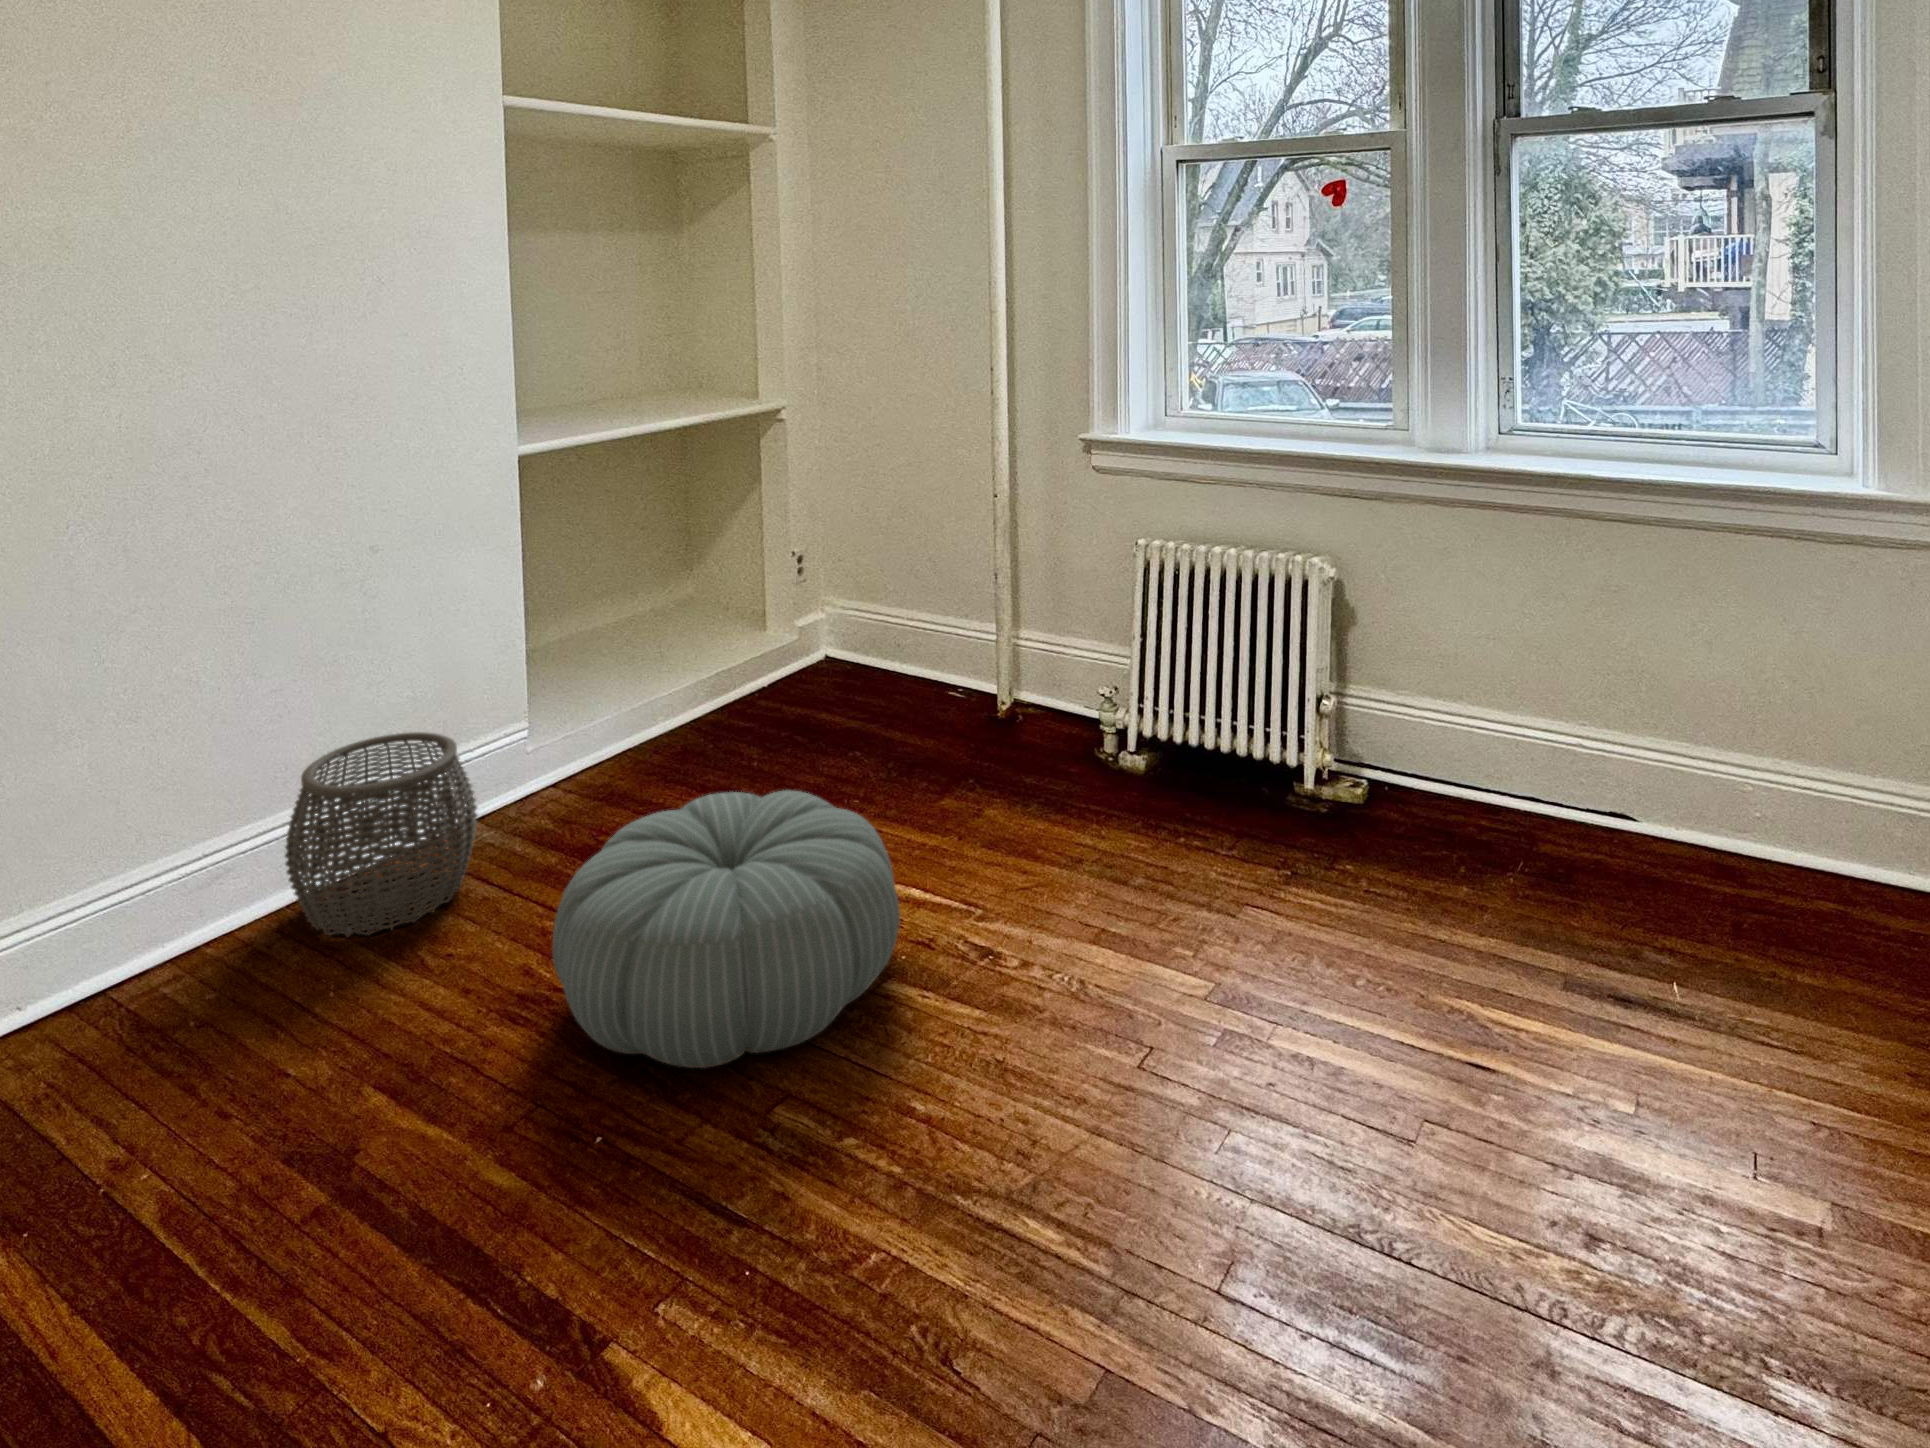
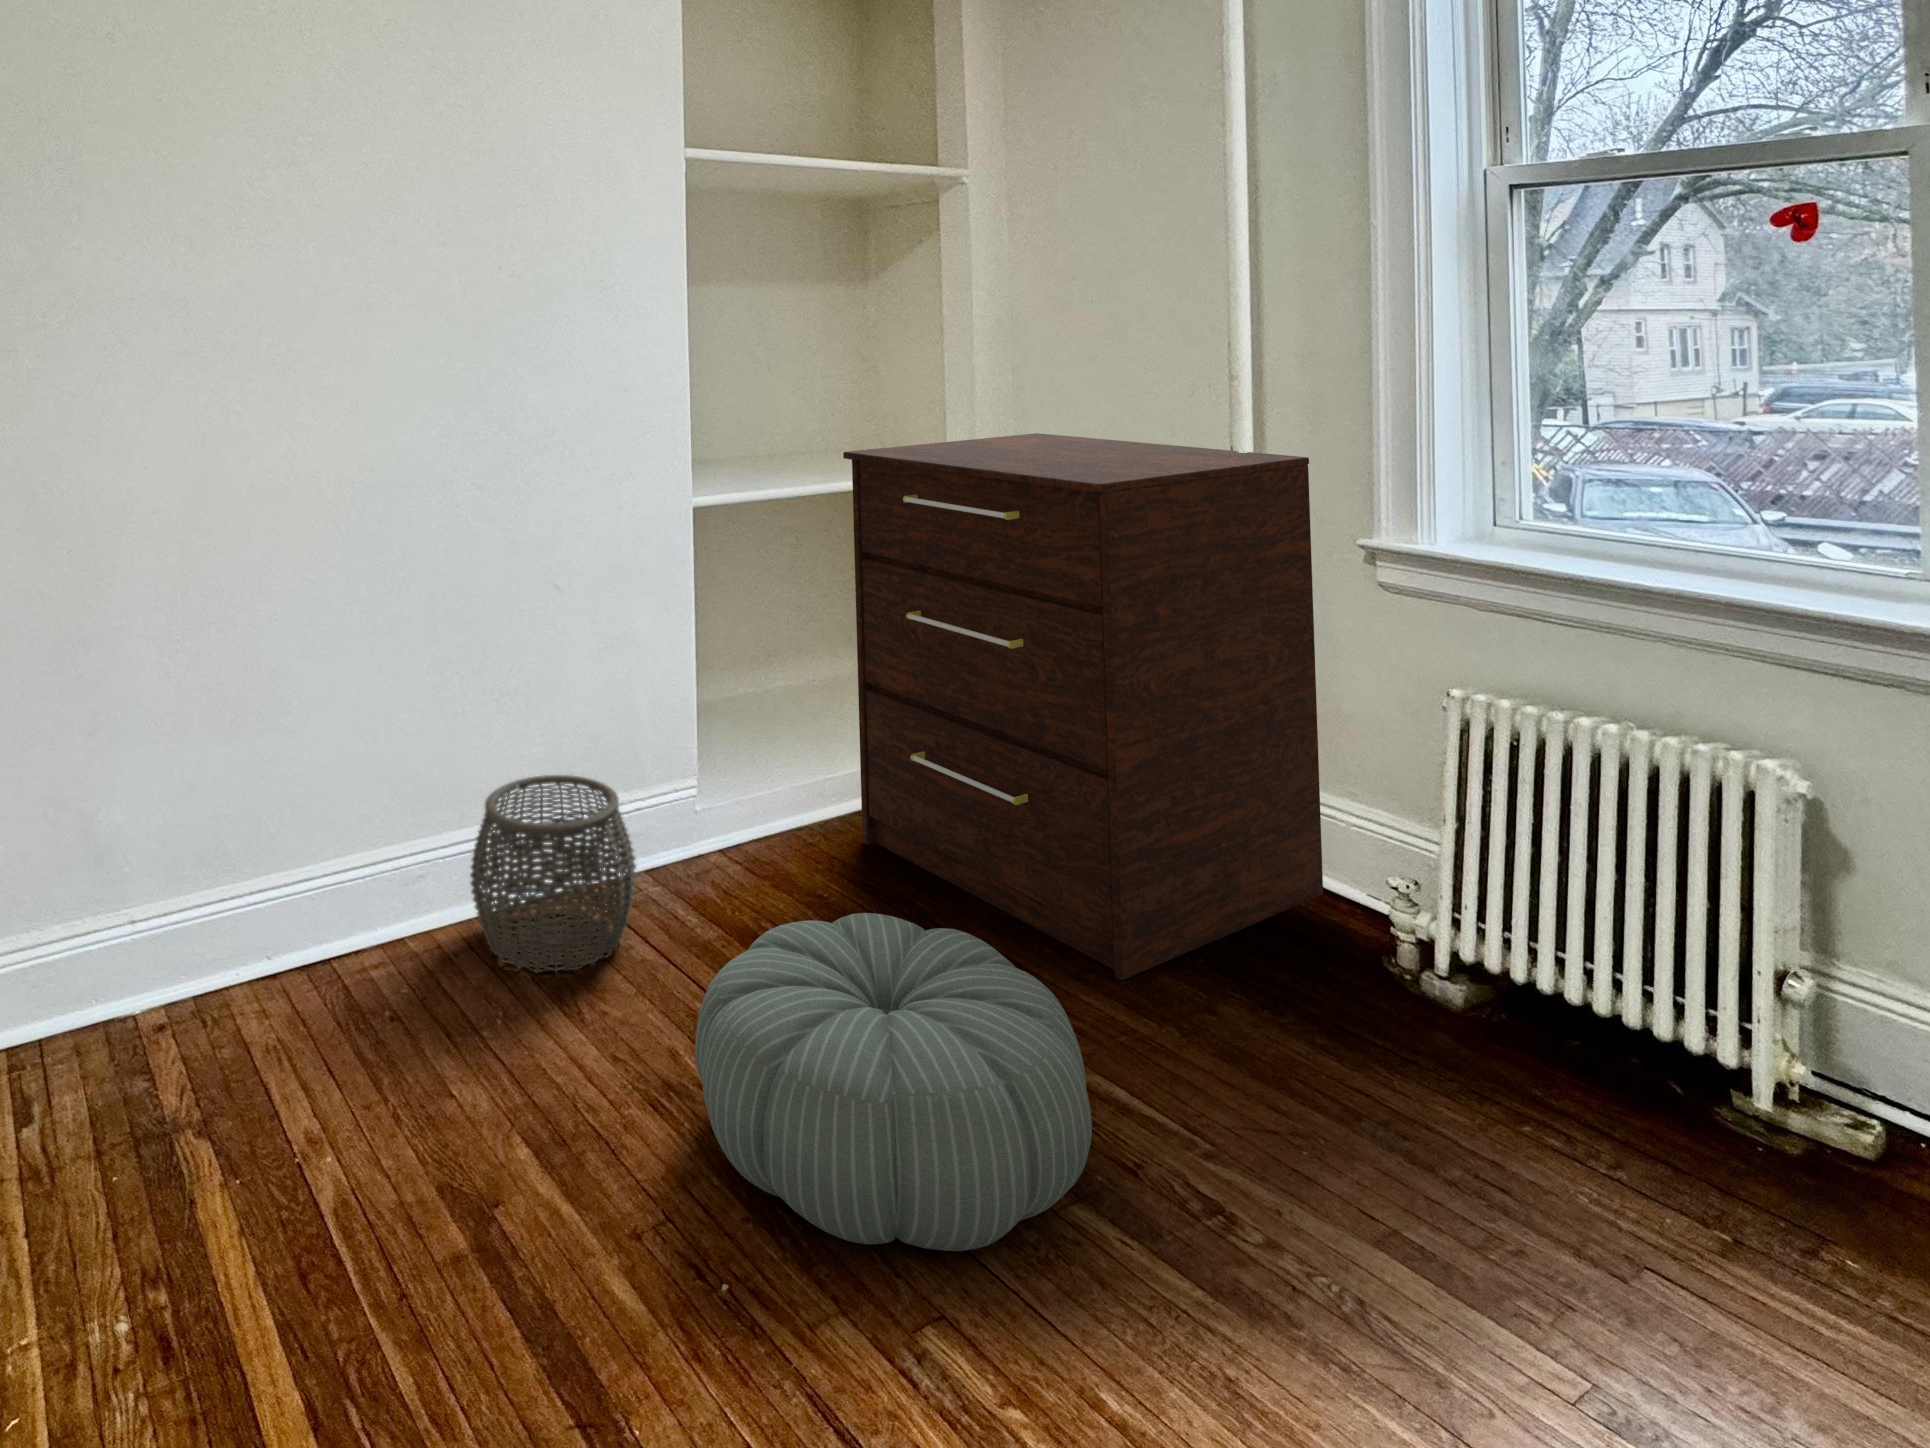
dresser: none [676,367,1058,807] -> present [843,433,1323,981]

